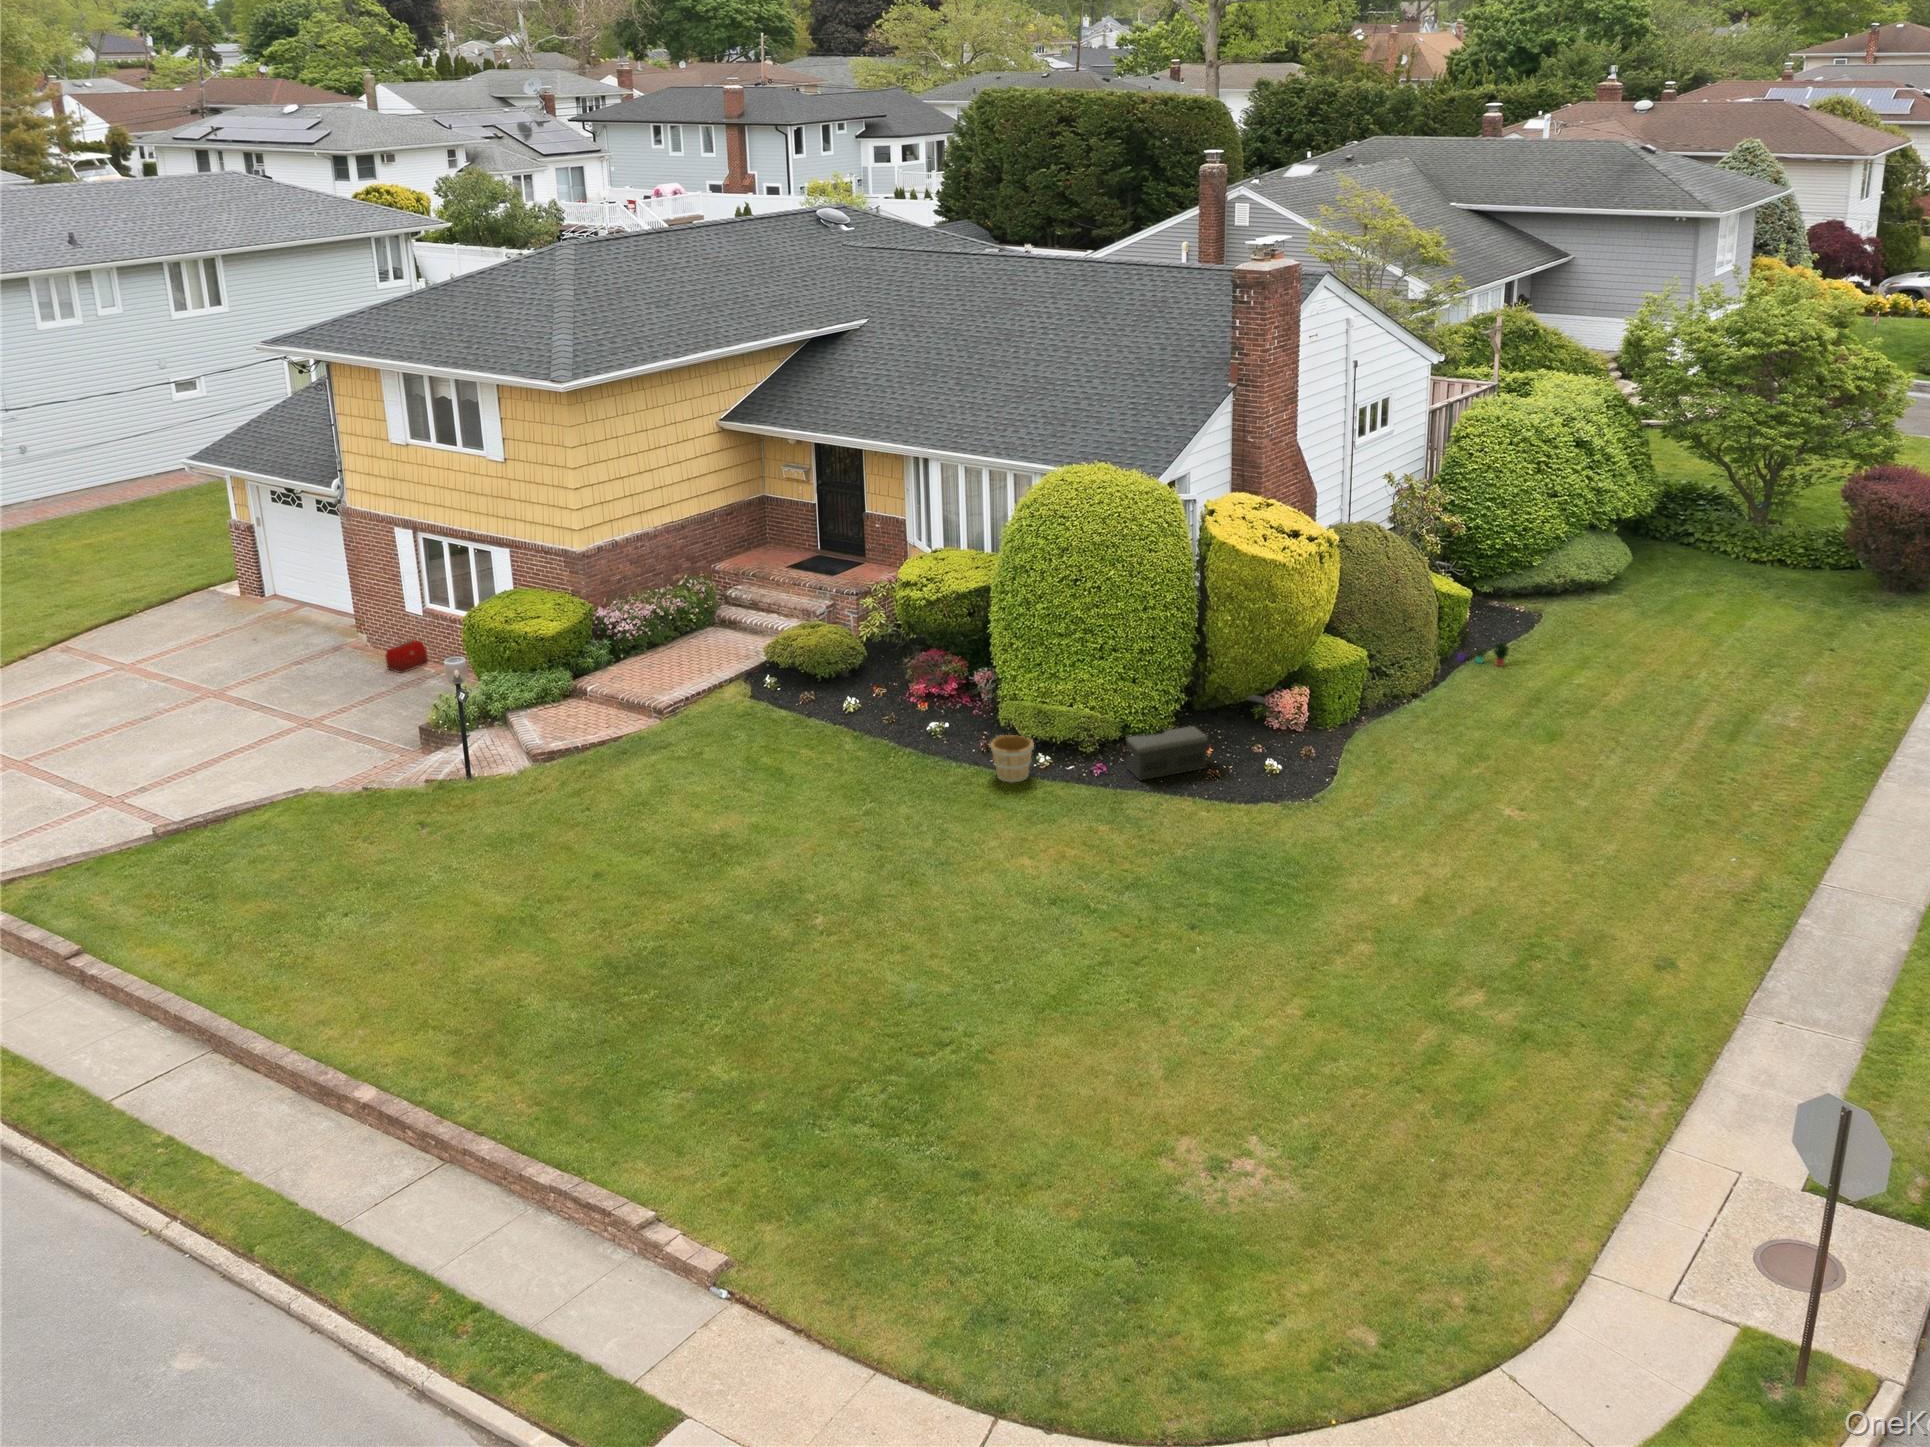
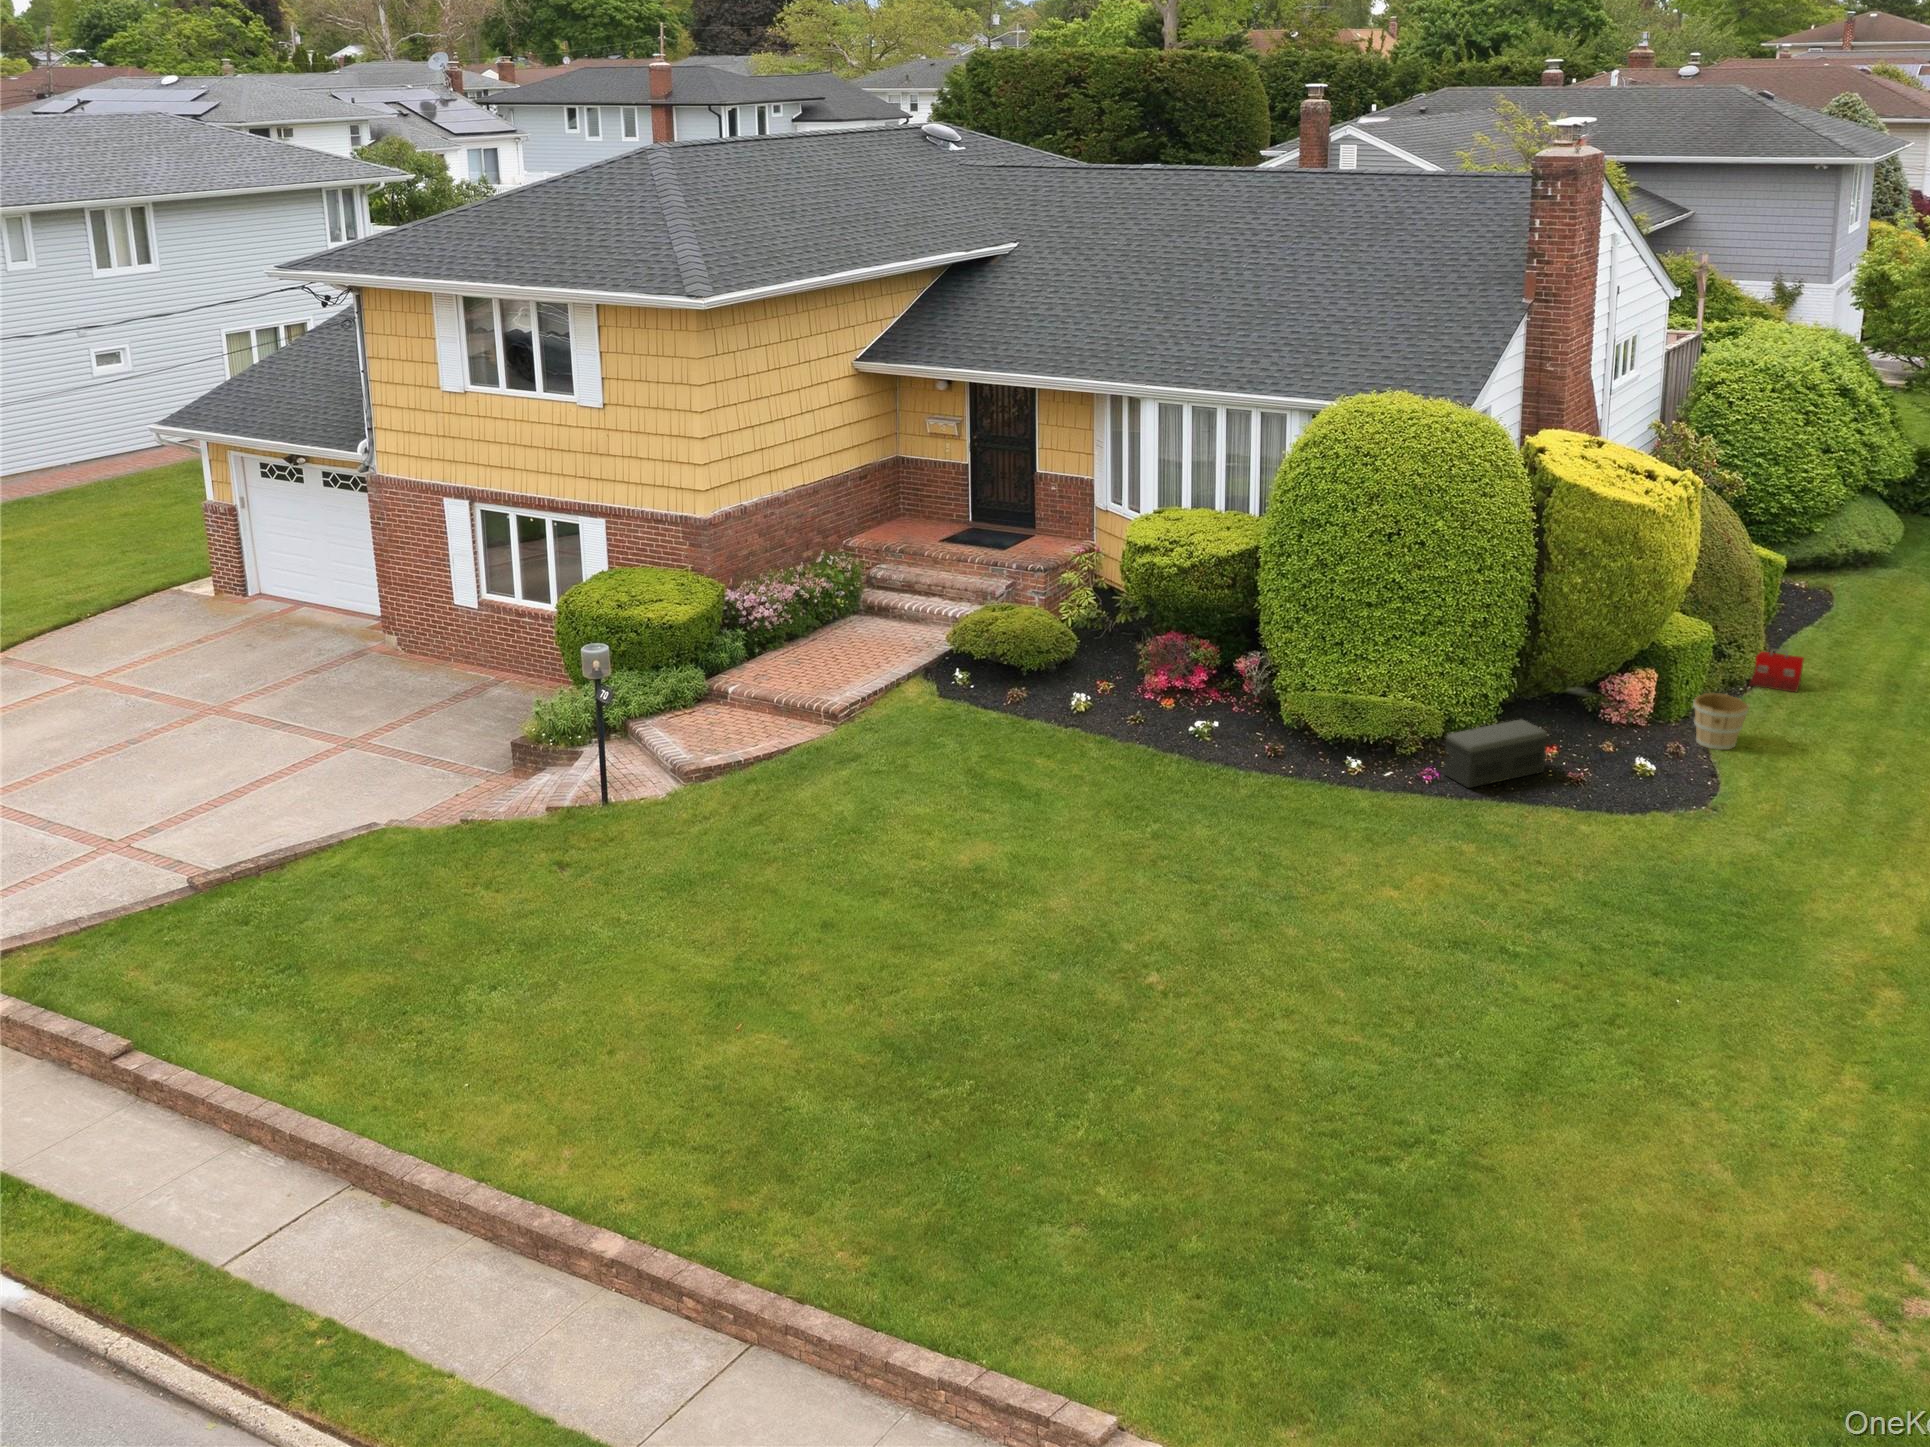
potted plant: present [1457,621,1509,666] -> none [1760,593,1832,648]
toolbox: present [385,640,428,673] -> present [1750,649,1804,692]
wooden bucket: present [990,735,1034,783] -> present [1693,693,1750,750]

